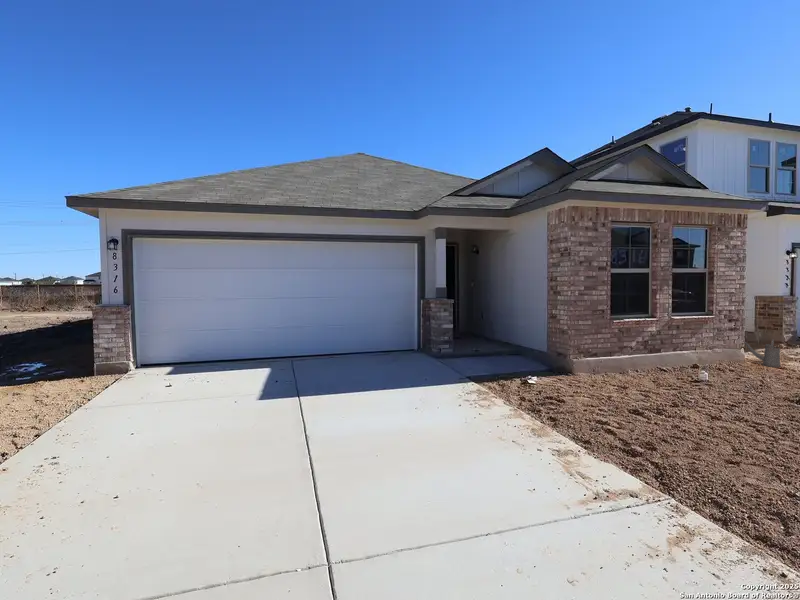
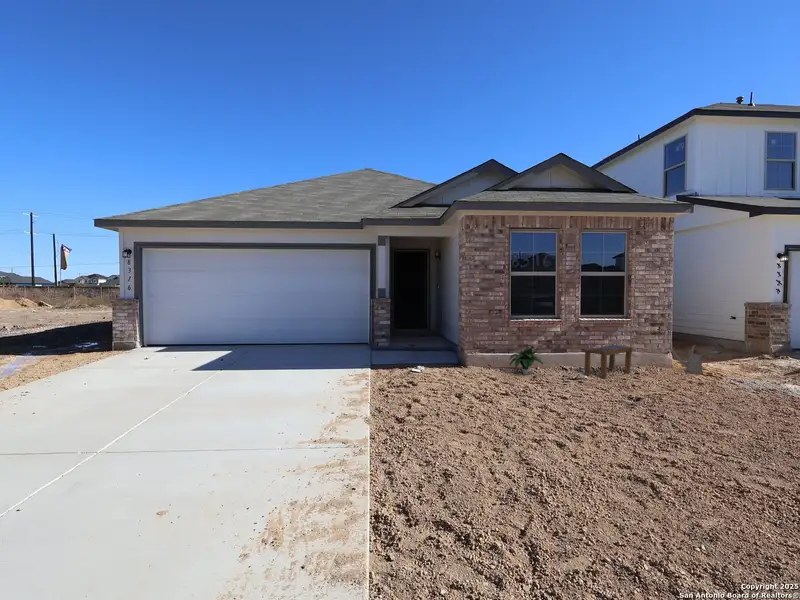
bench: none [688,342,725,377] -> present [585,345,633,379]
potted plant: none [614,346,660,377] -> present [510,346,543,374]

